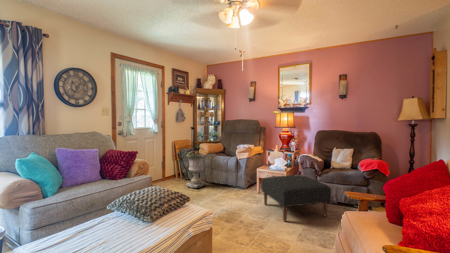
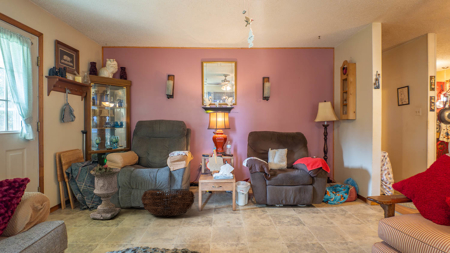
basket: none [216,172,254,194] -> present [141,189,195,217]
ottoman: present [261,175,331,222] -> none [211,181,287,238]

